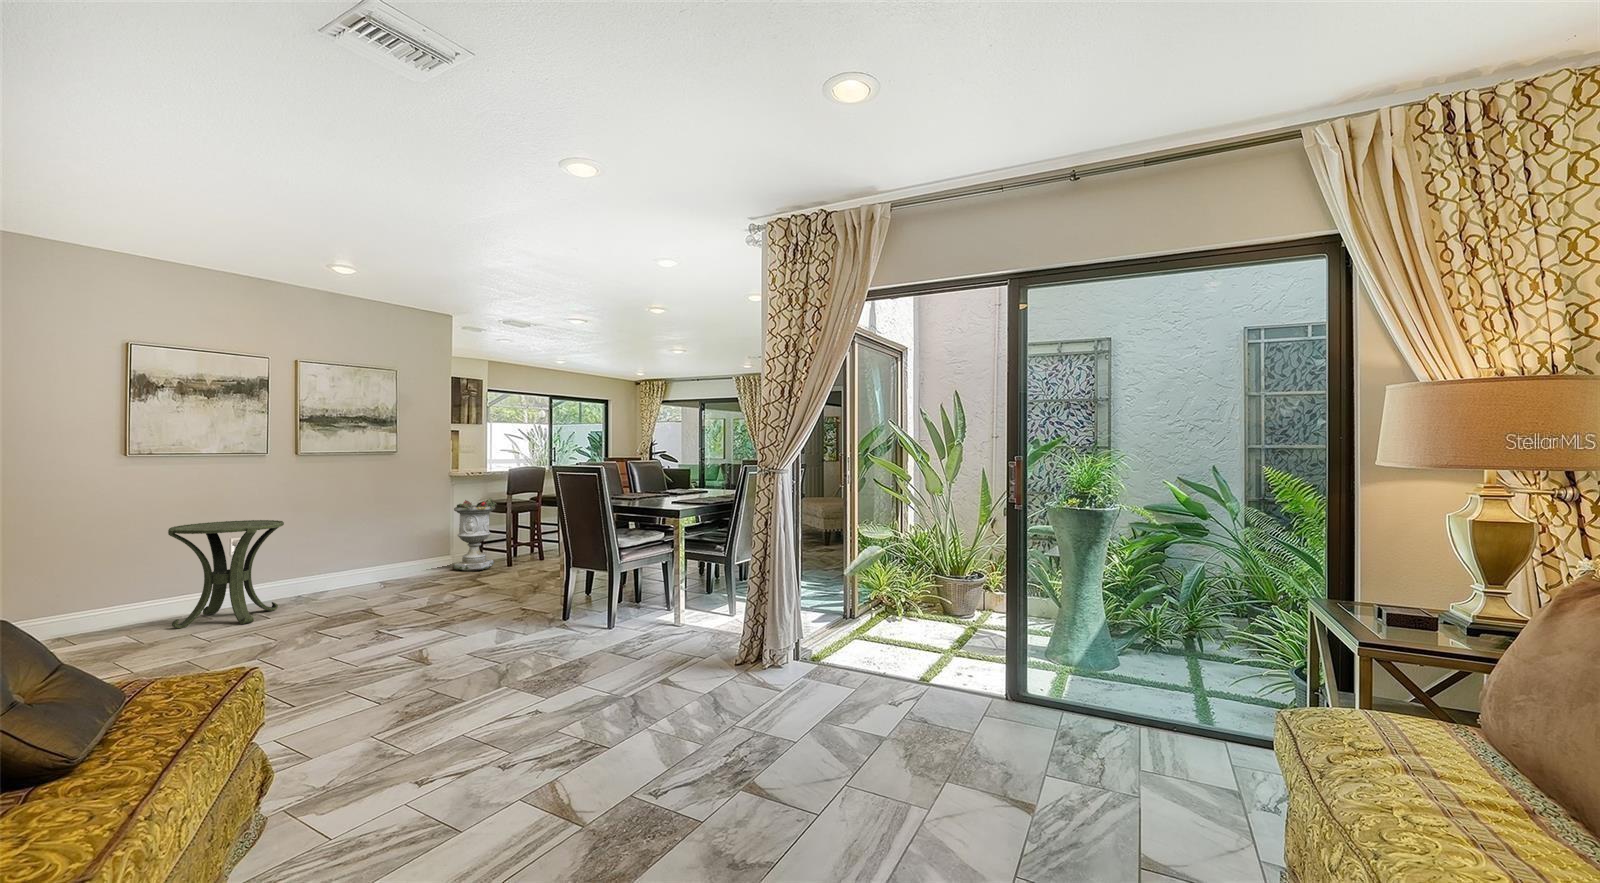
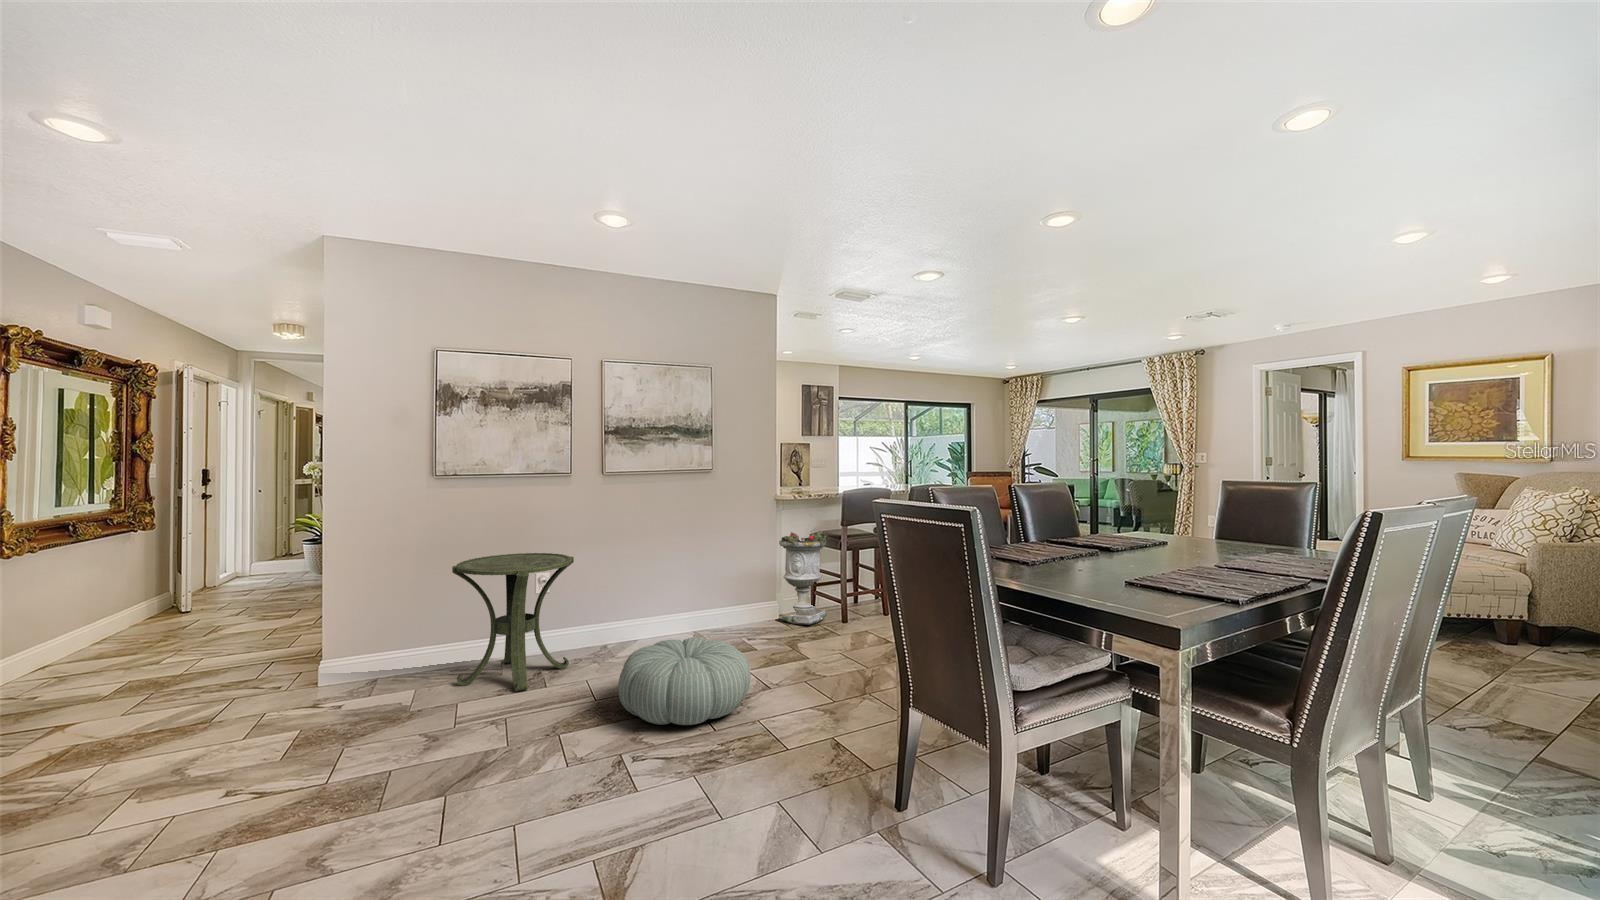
pouf: none [351,569,456,620] -> present [618,638,750,725]

